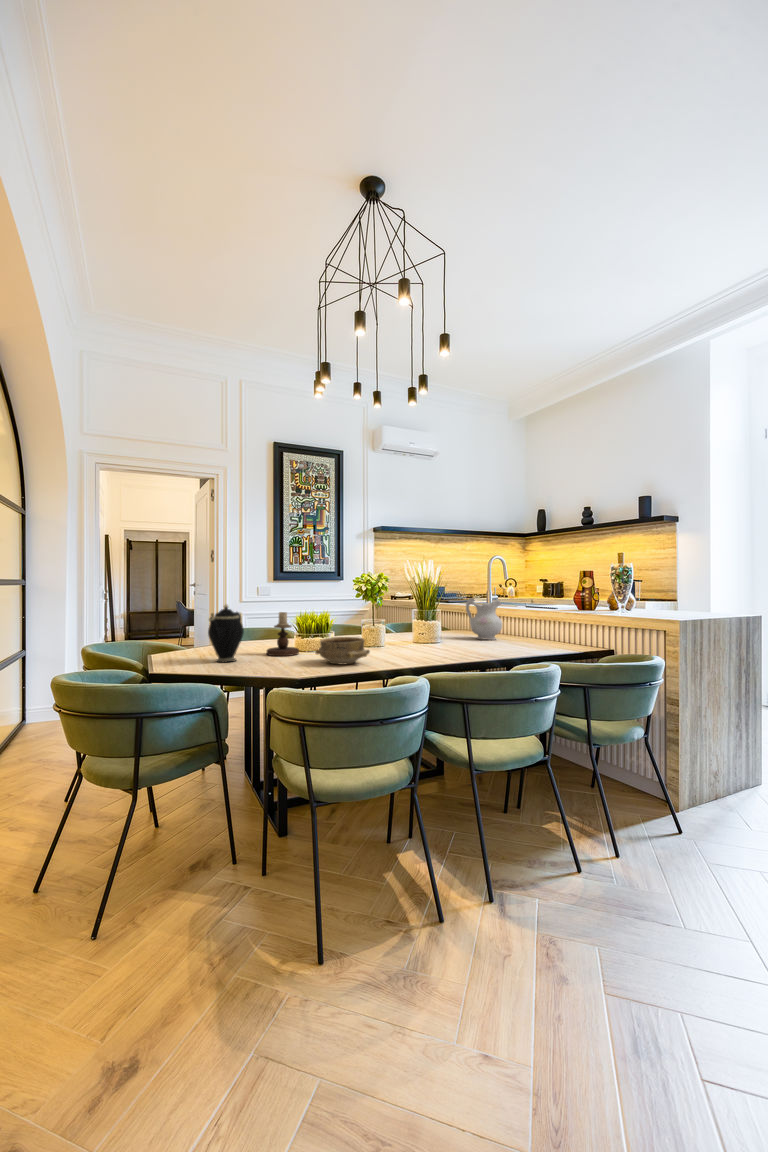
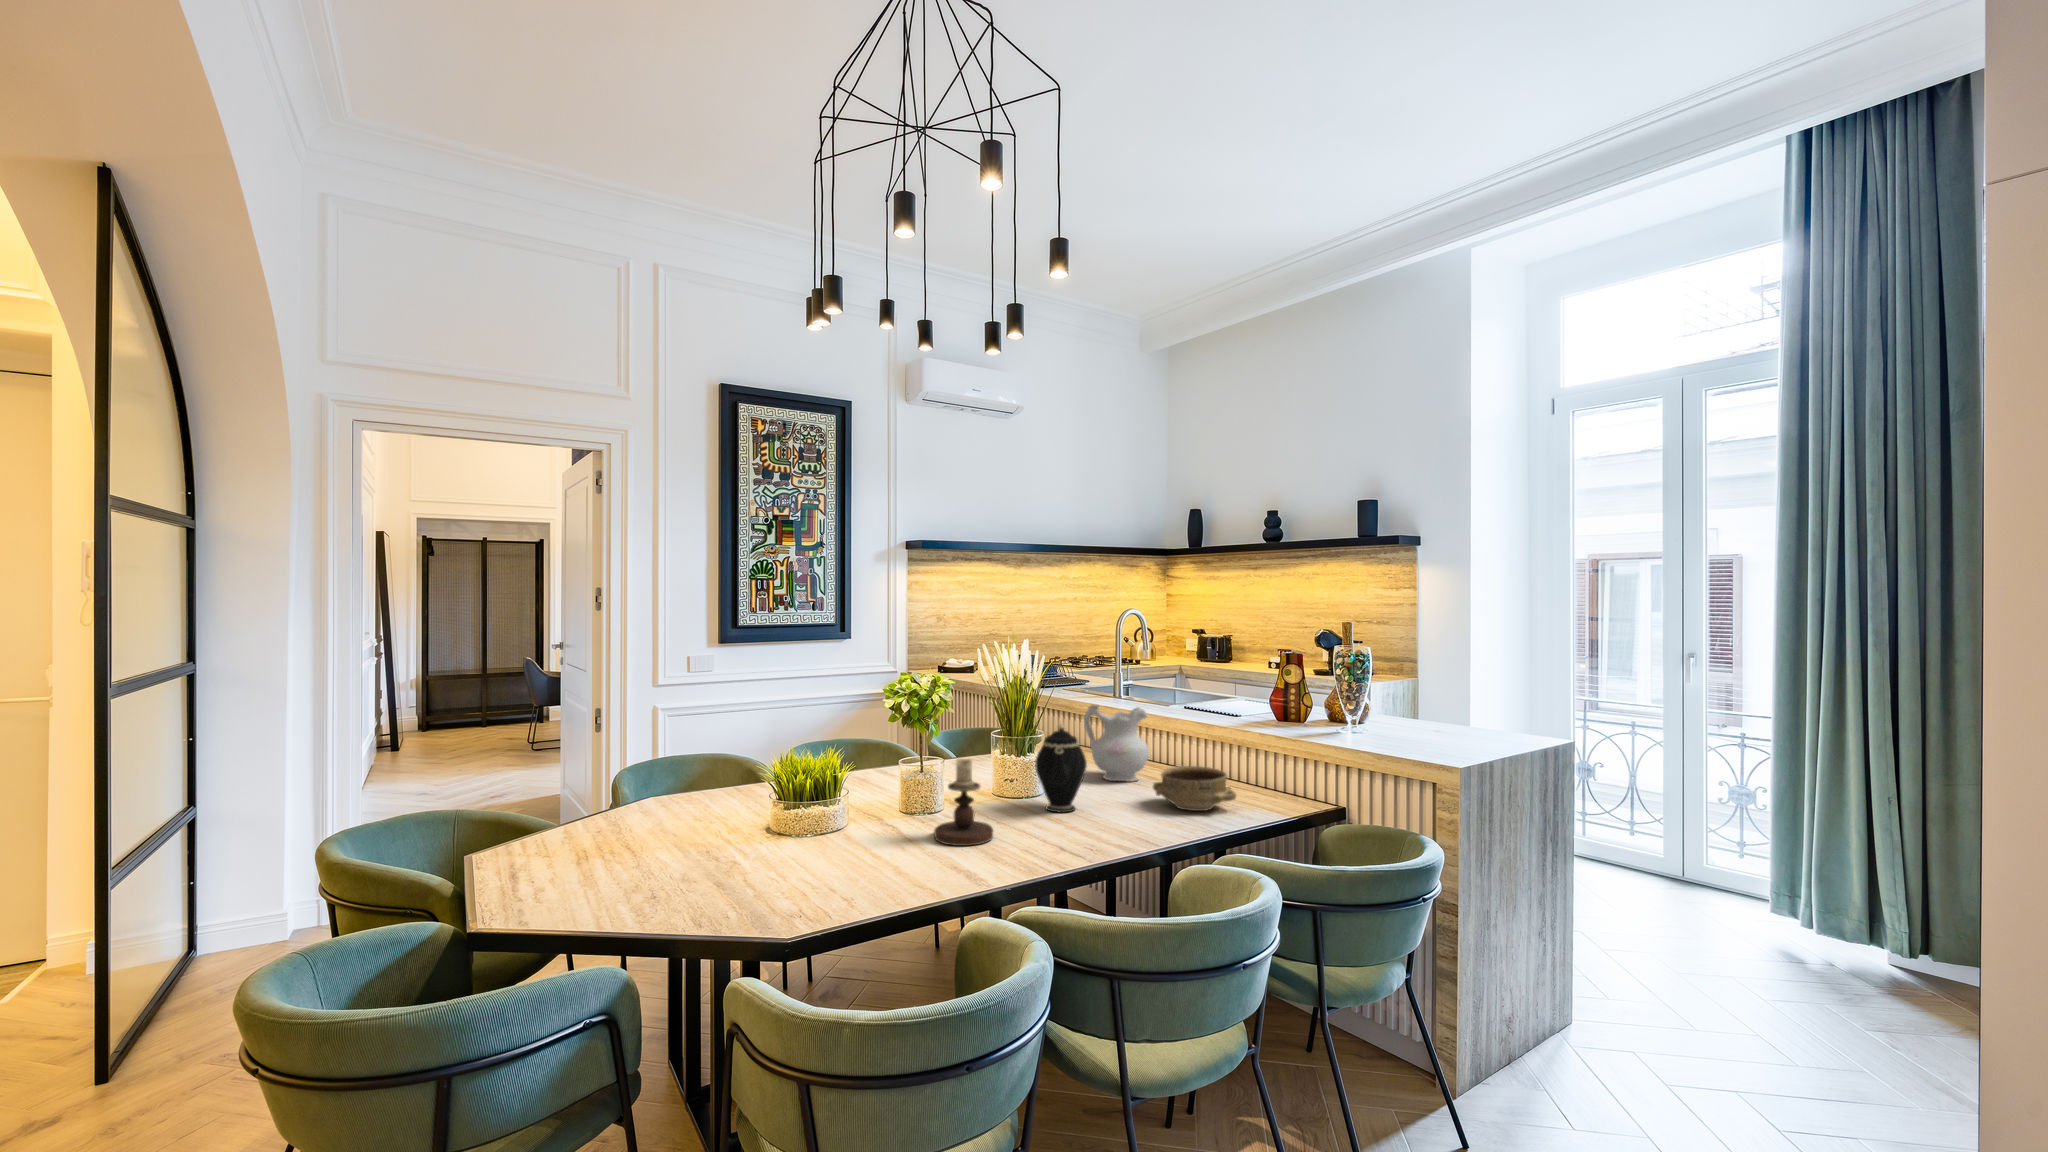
teapot: present [208,604,244,662] -> present [1035,724,1087,813]
candlestick: present [267,612,299,656] -> present [934,759,993,846]
ceramic bowl: present [316,637,370,664] -> present [1153,766,1236,811]

